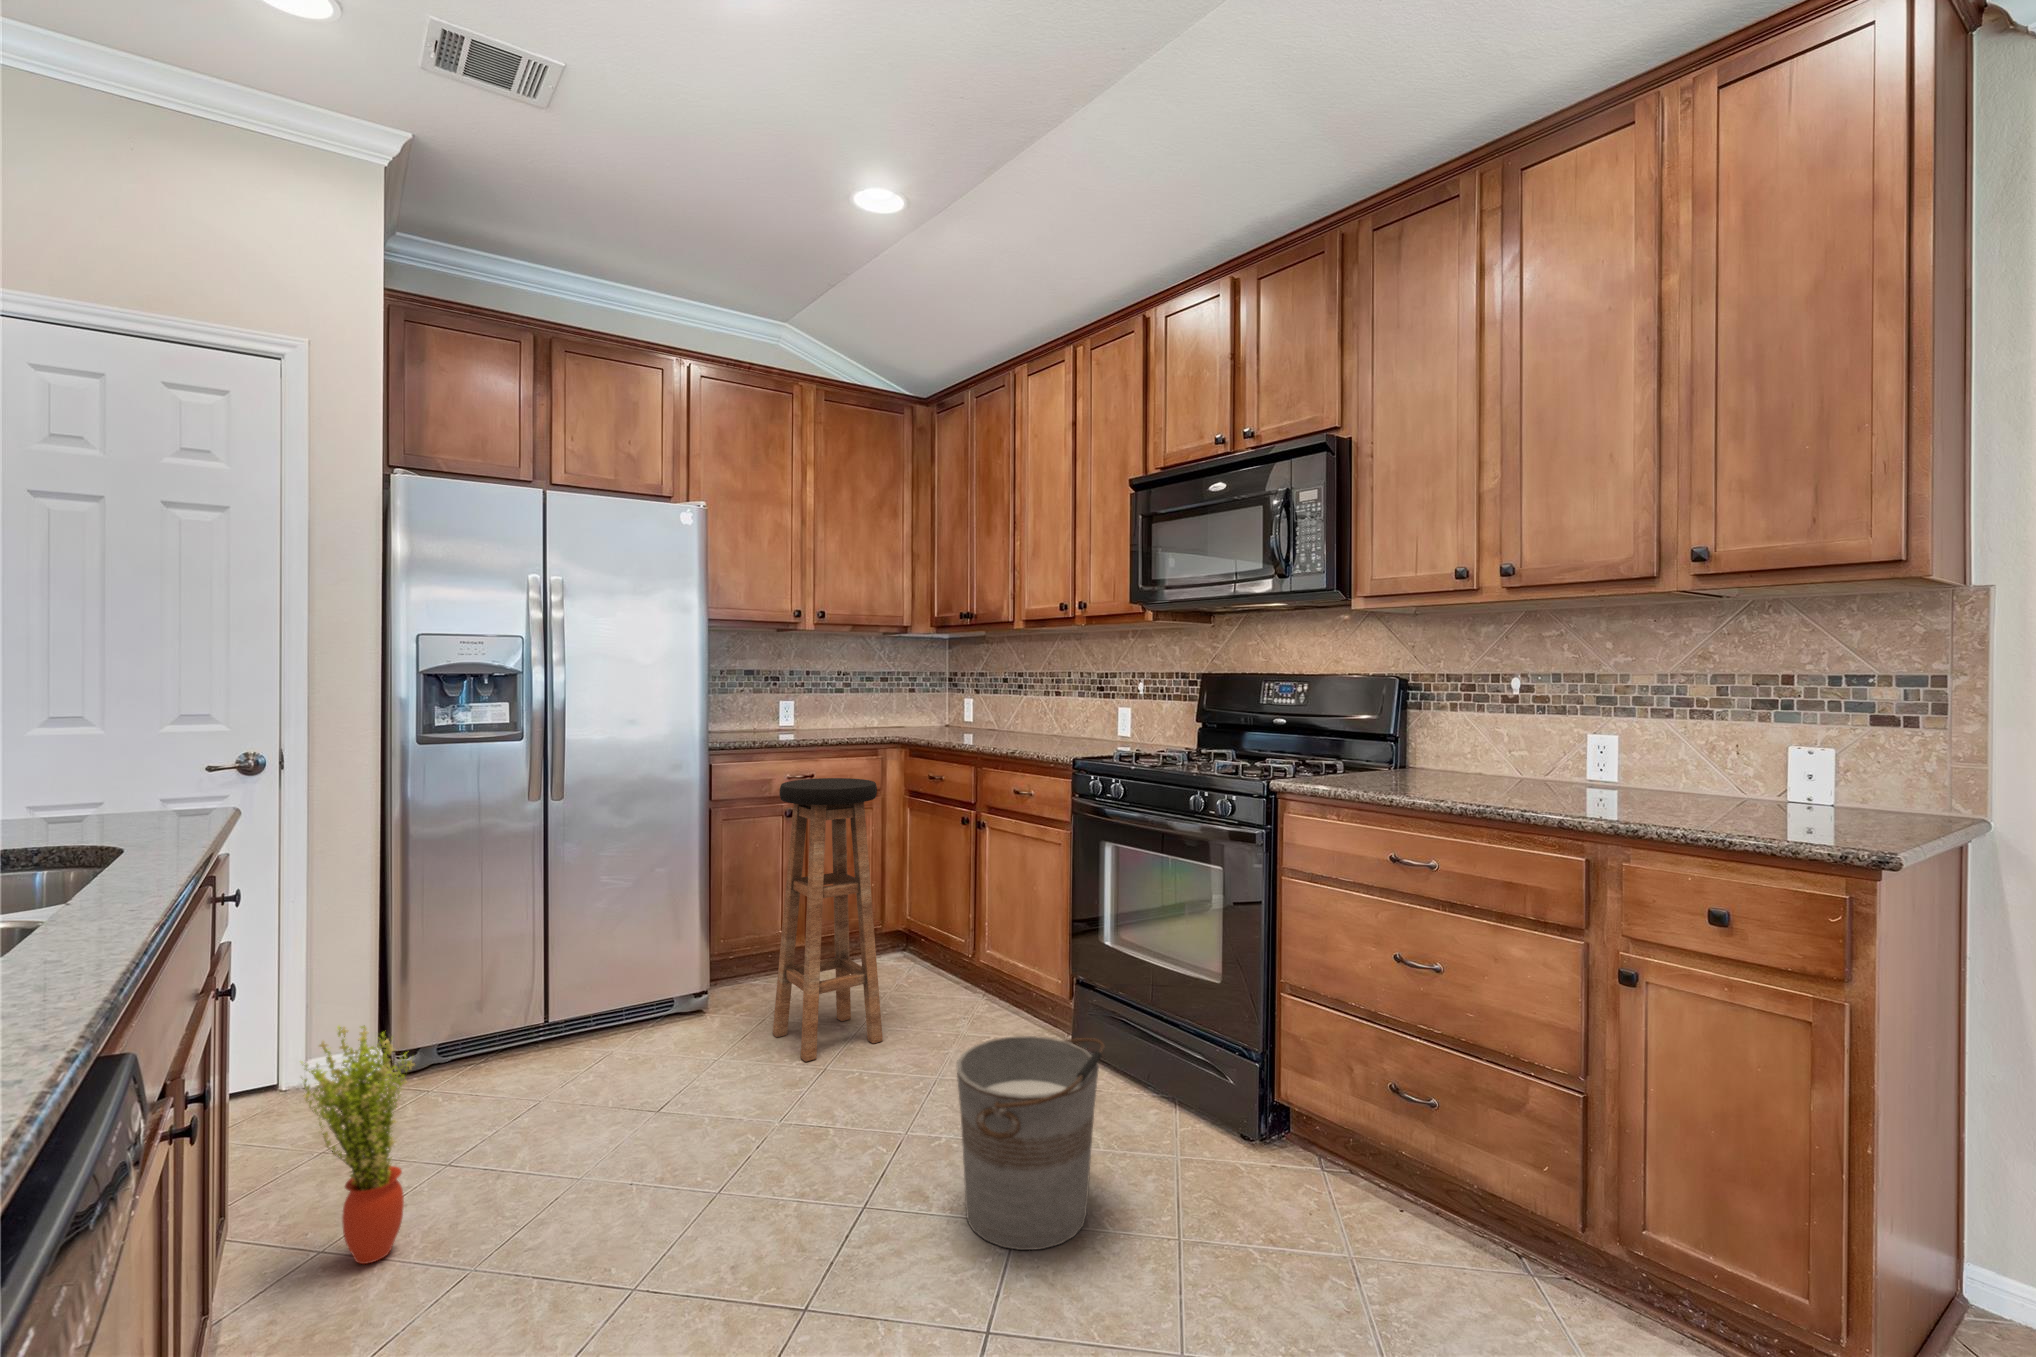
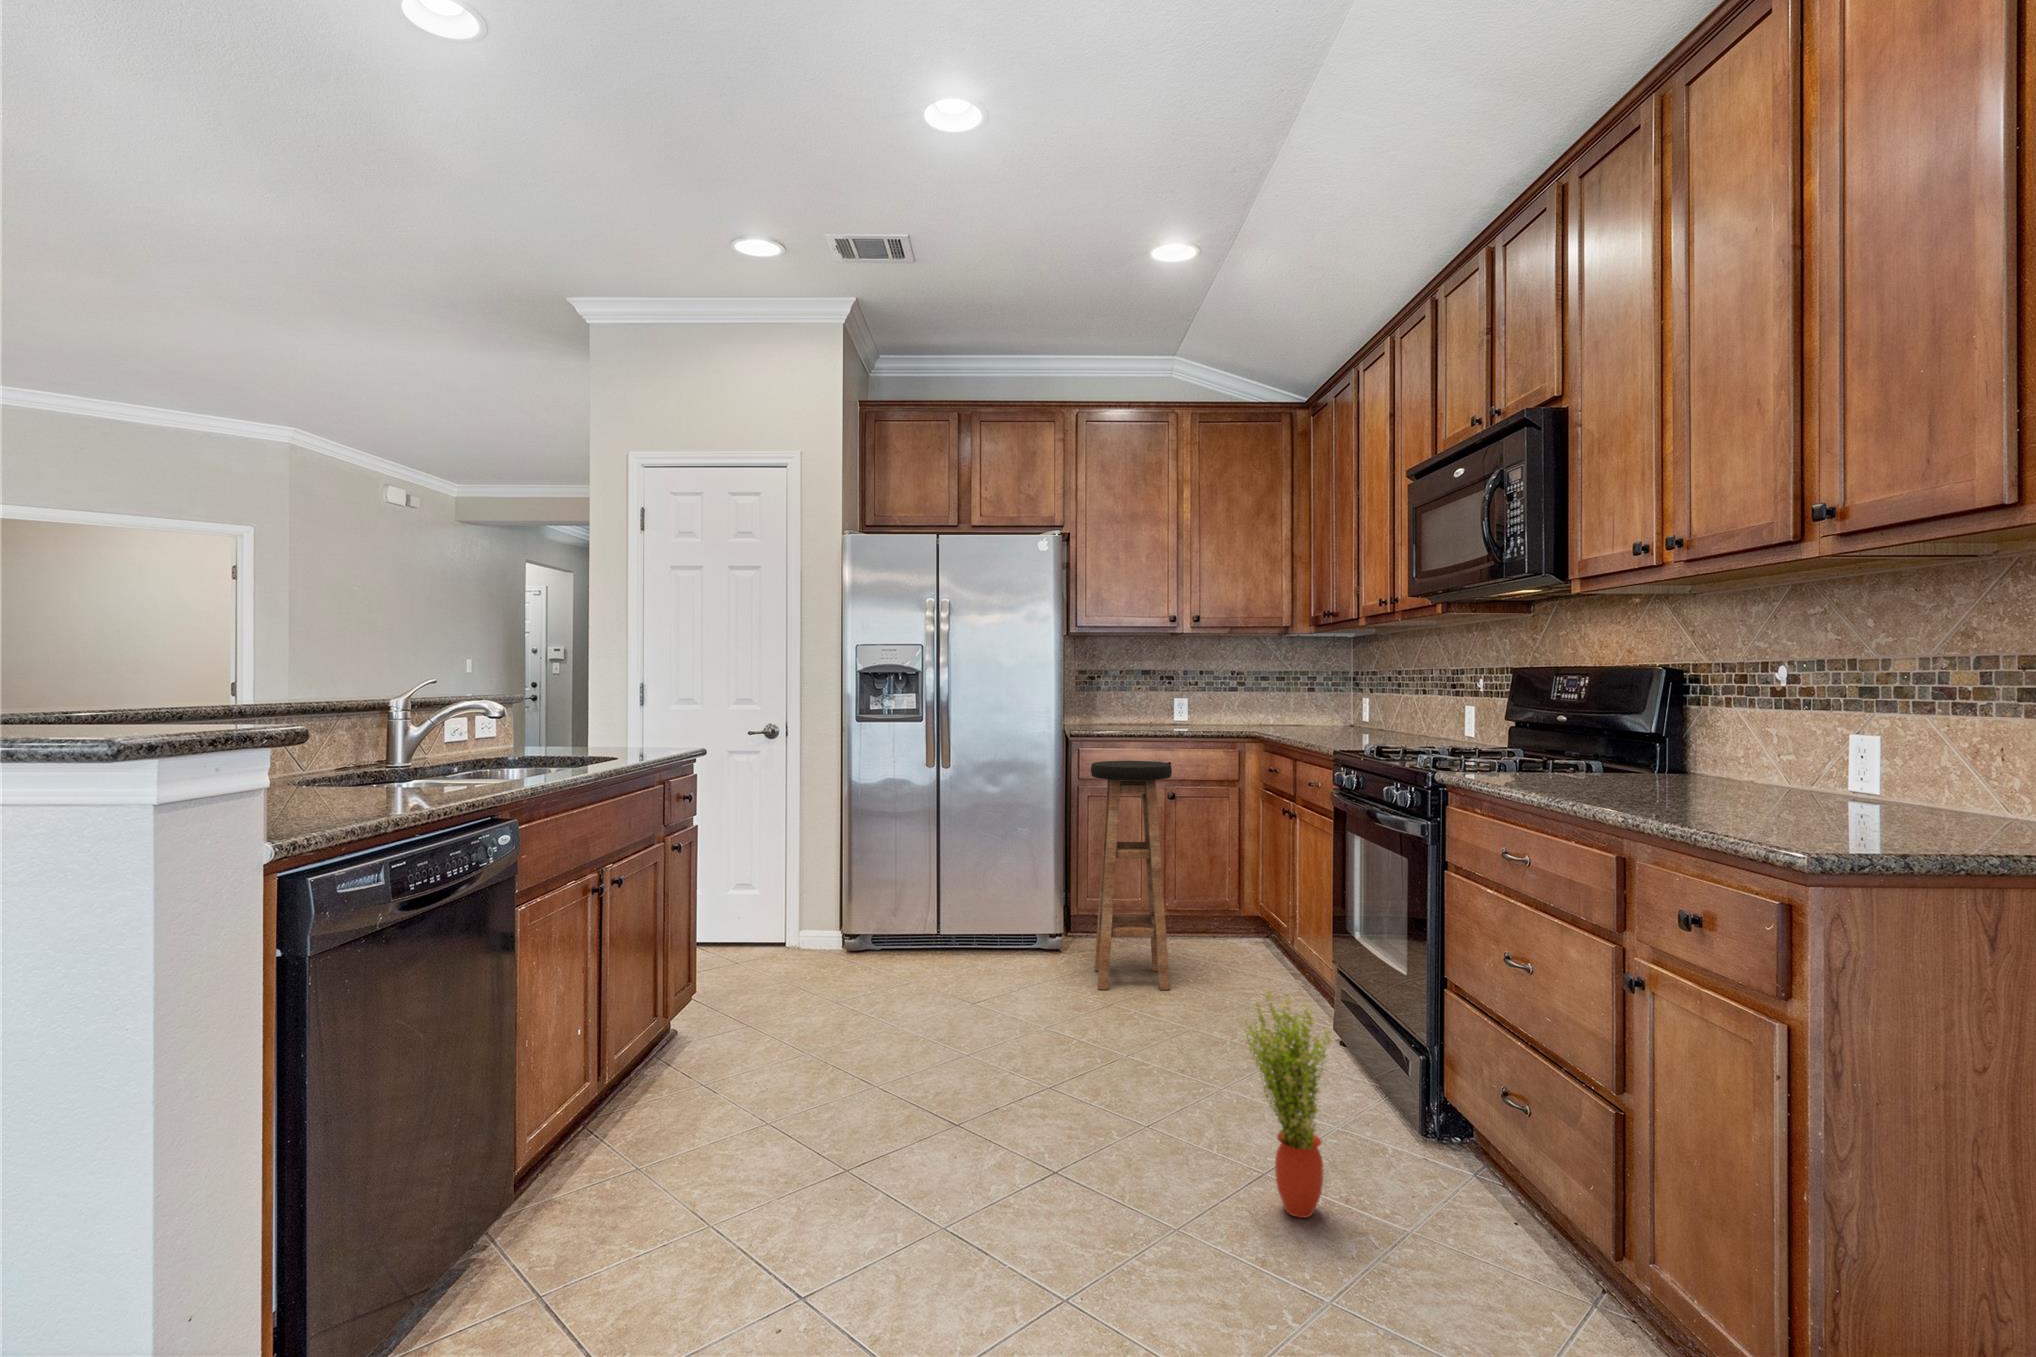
potted plant: present [301,1026,414,1264] -> present [1244,991,1332,1218]
bucket: present [957,1036,1105,1250] -> none [1087,970,1222,1131]

